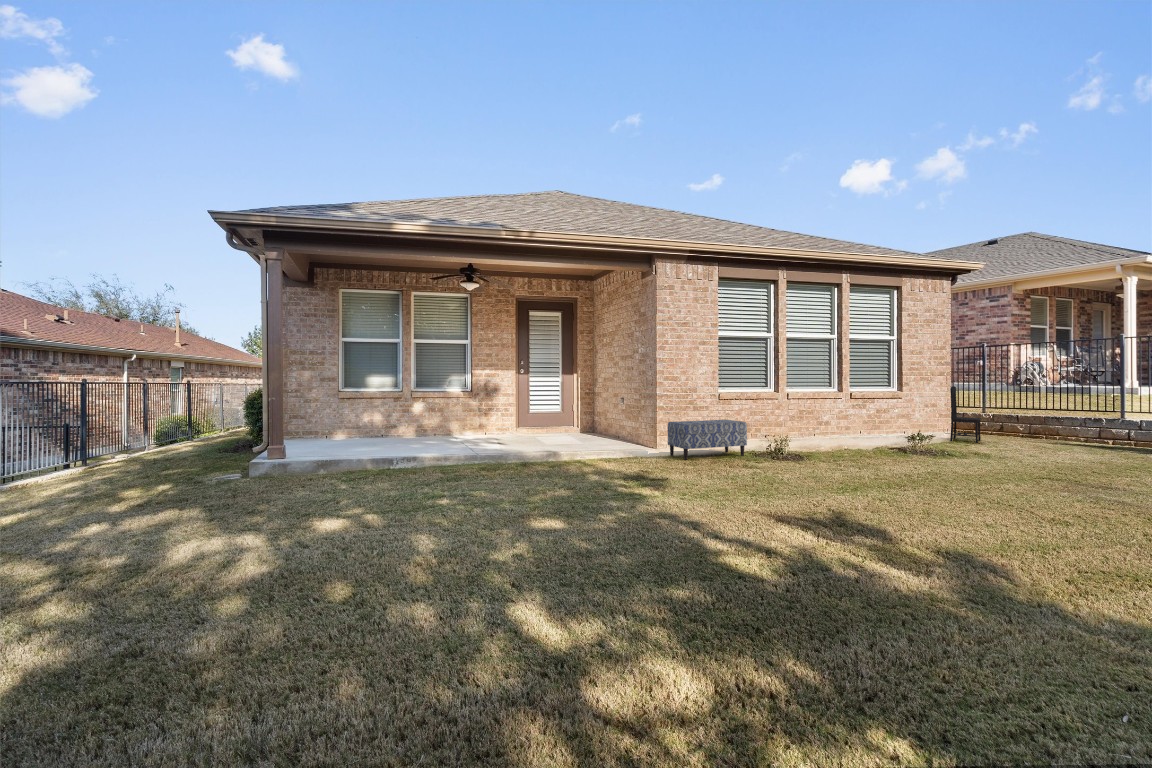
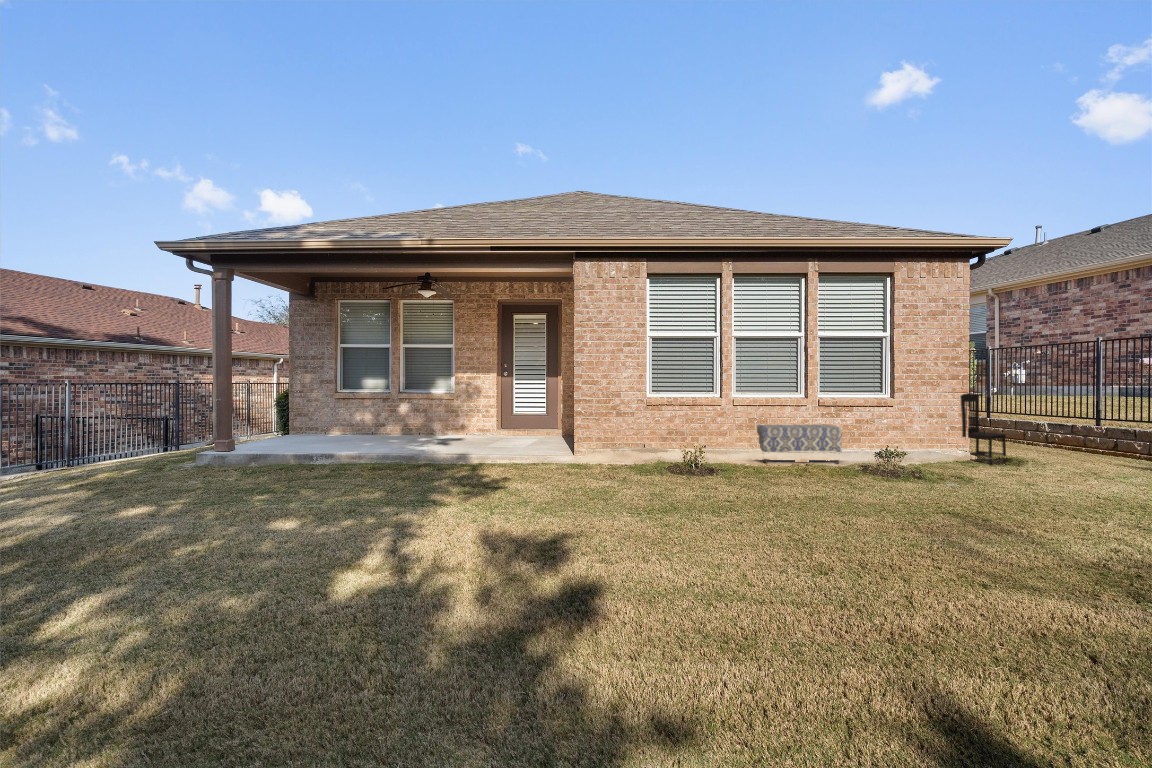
bench: present [668,420,747,460] -> present [757,424,842,464]

